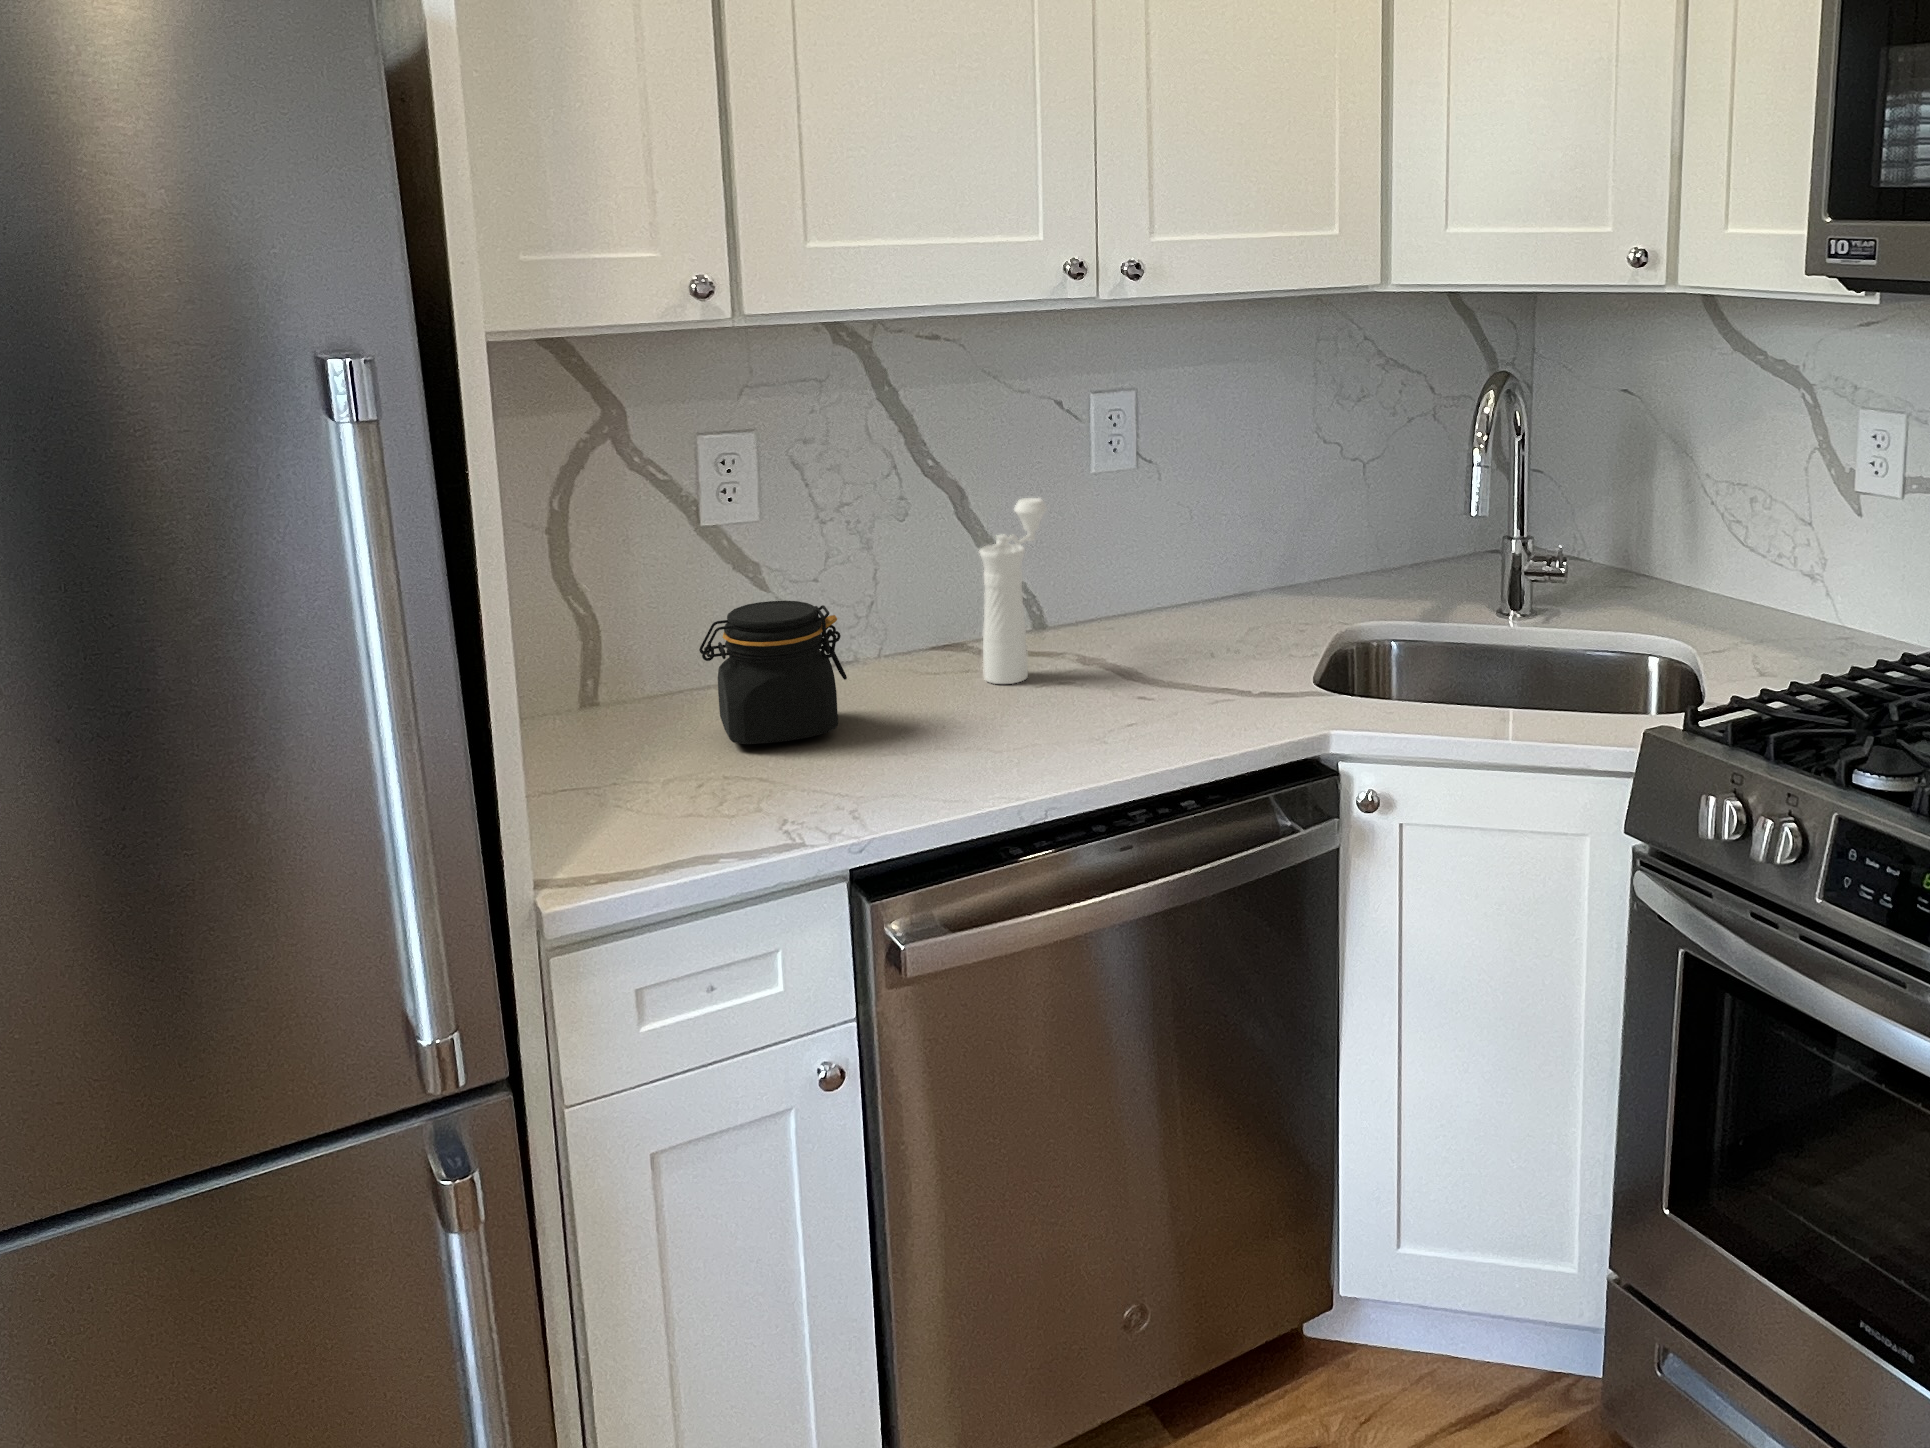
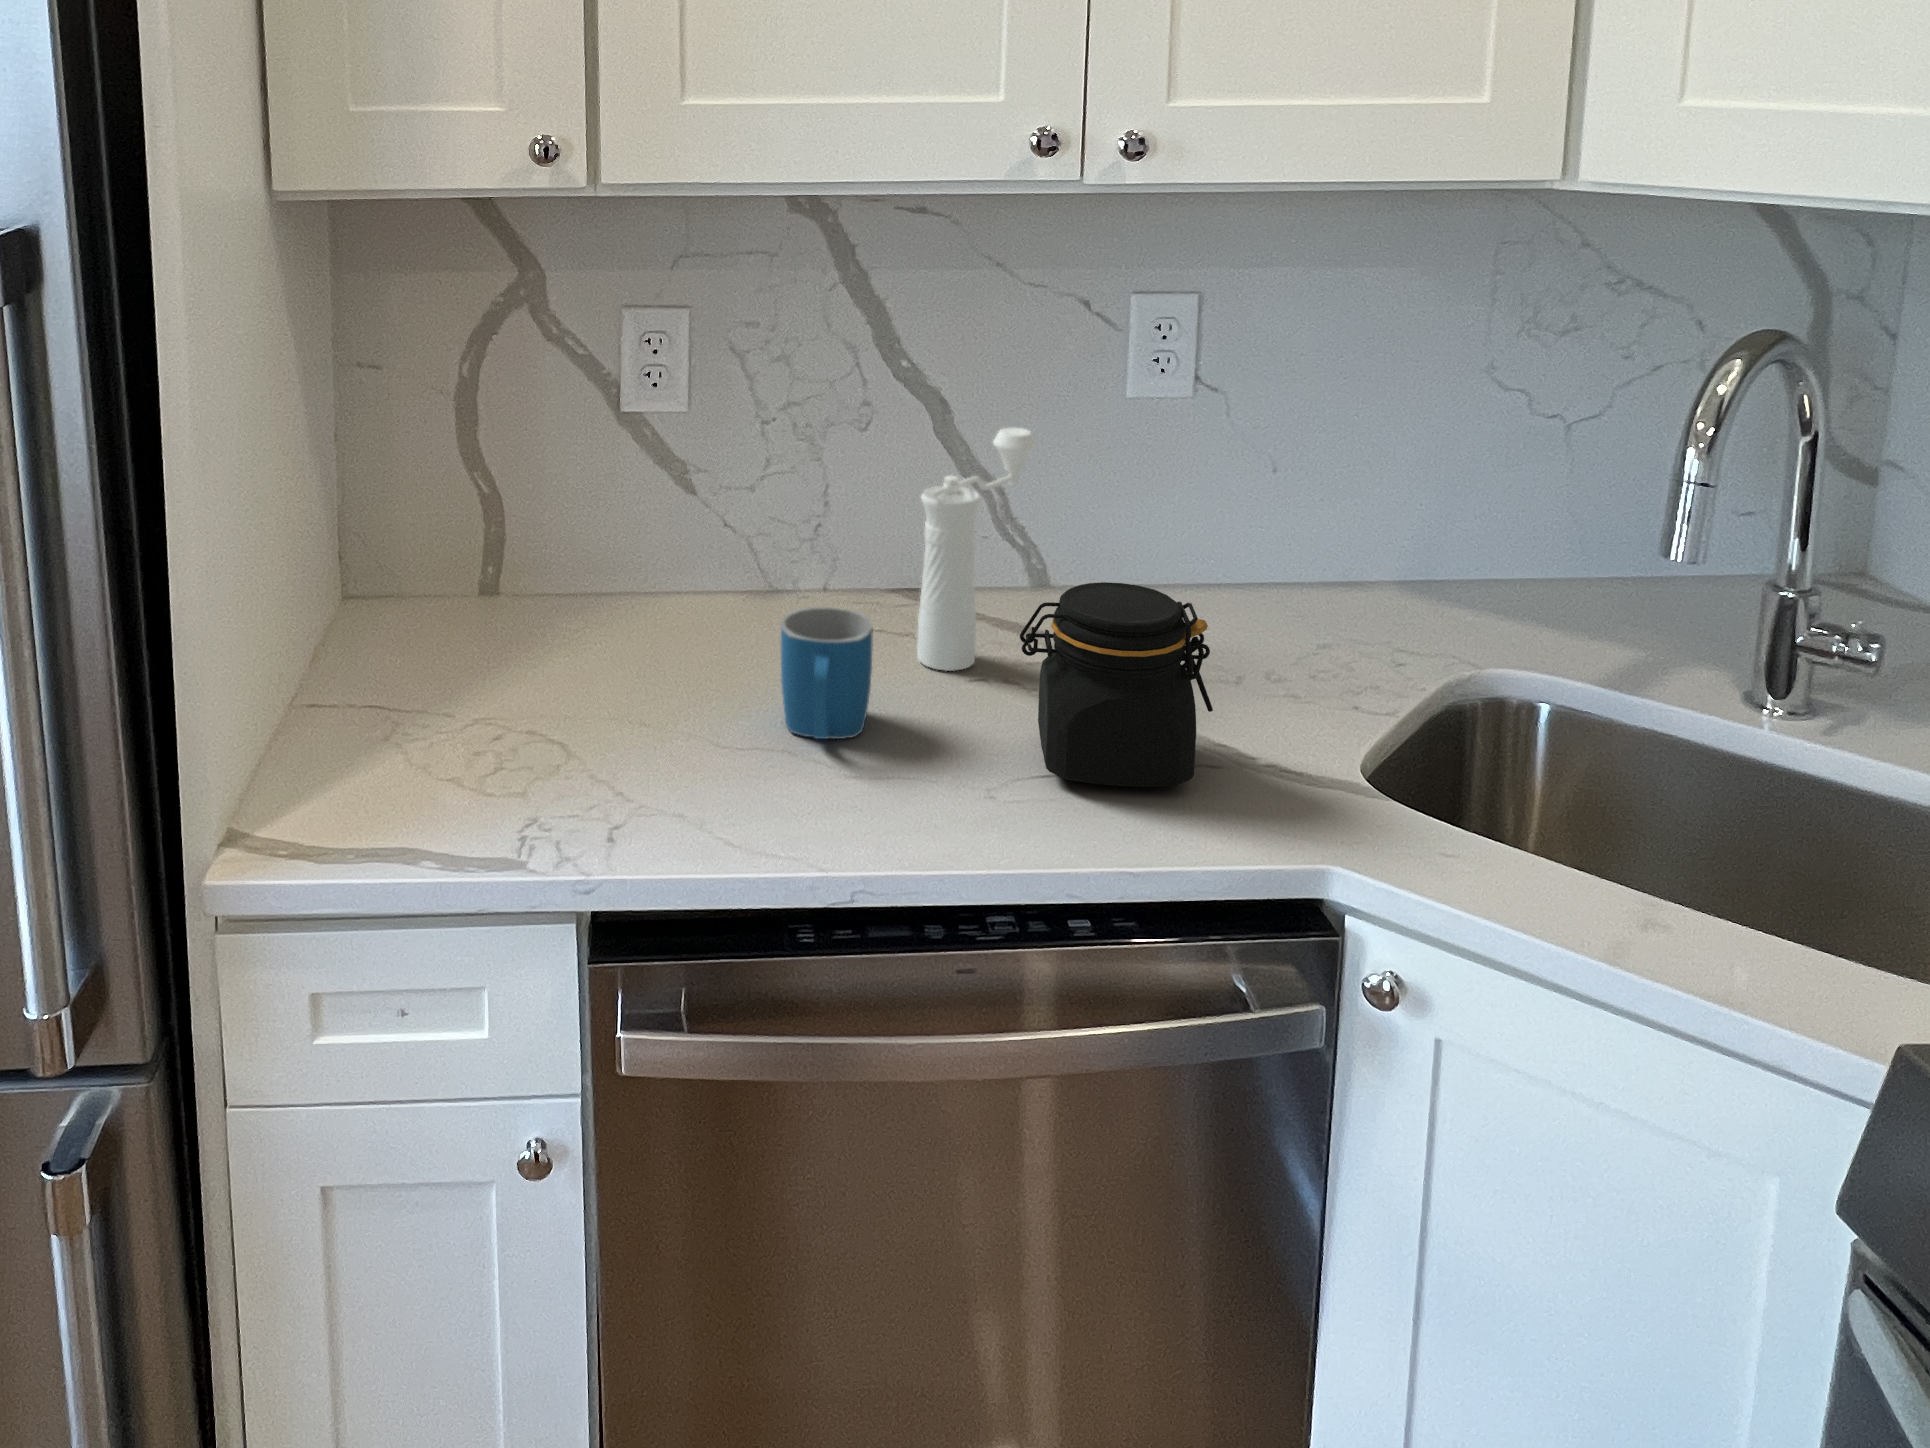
jar: present [699,601,847,744] -> present [1020,582,1213,787]
mug: none [914,639,986,736] -> present [781,607,873,739]

